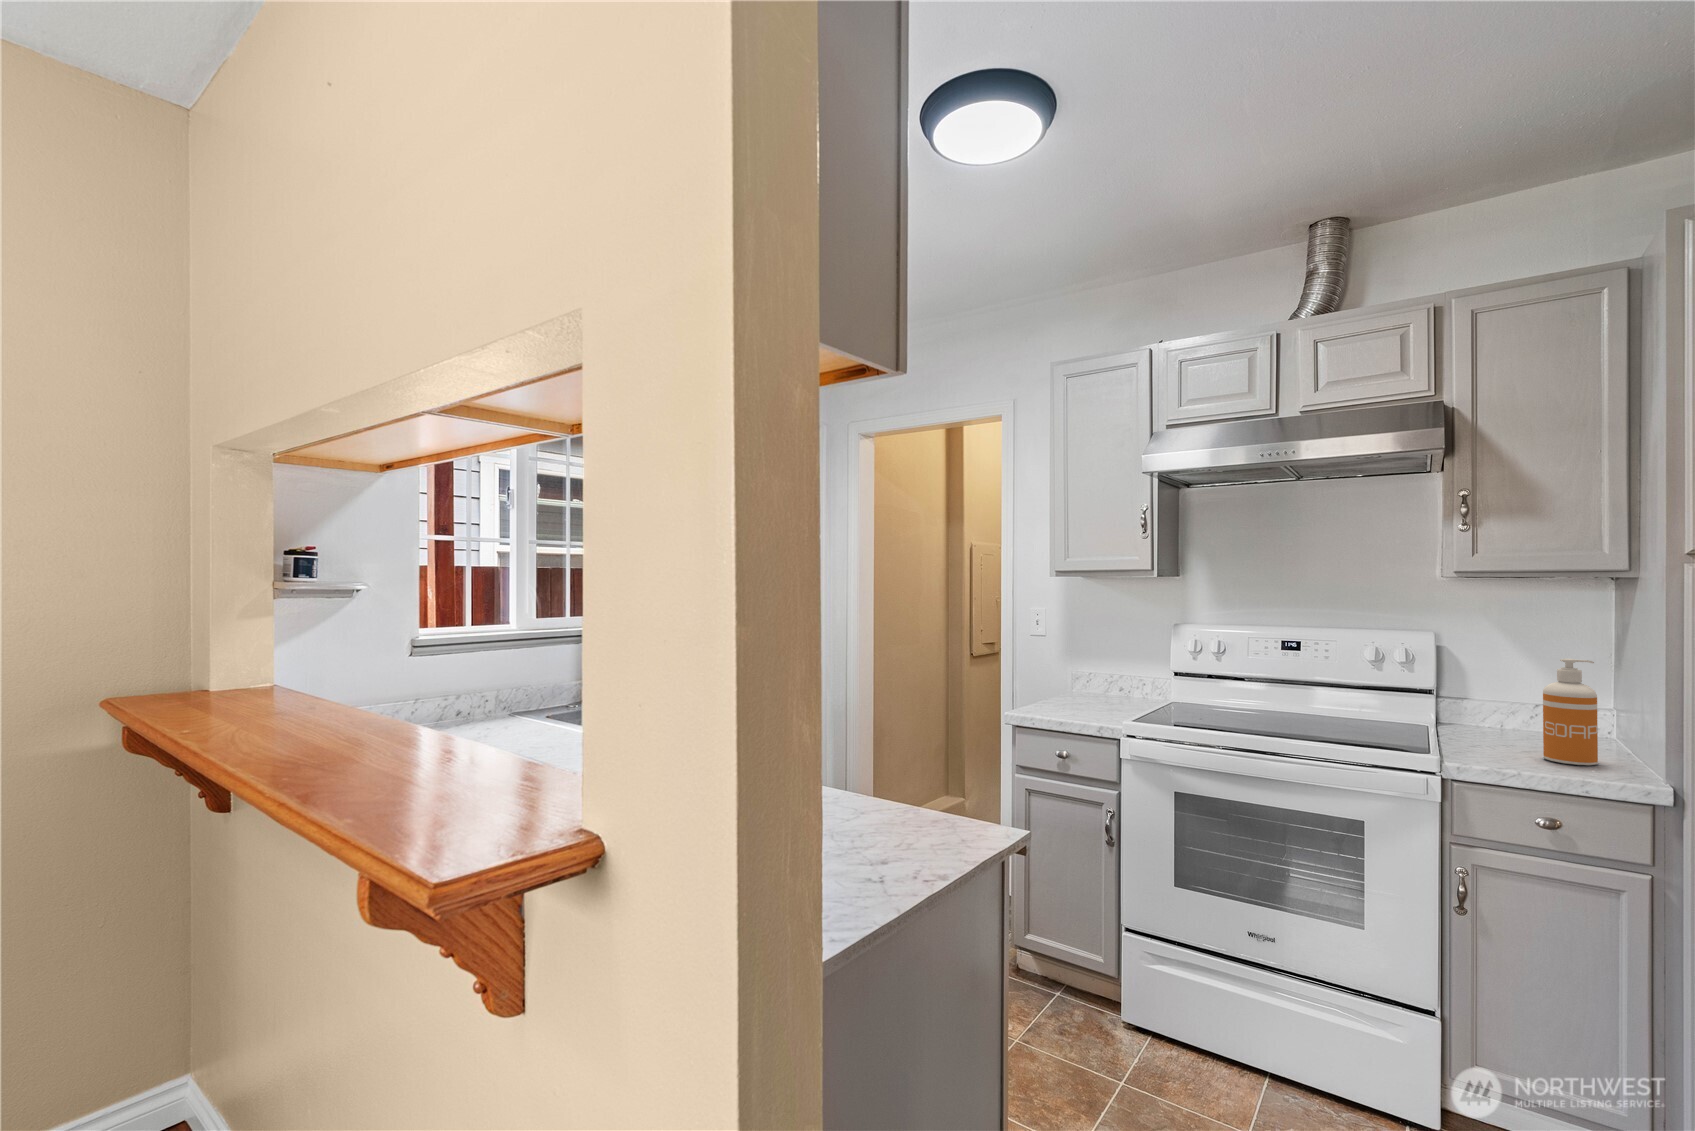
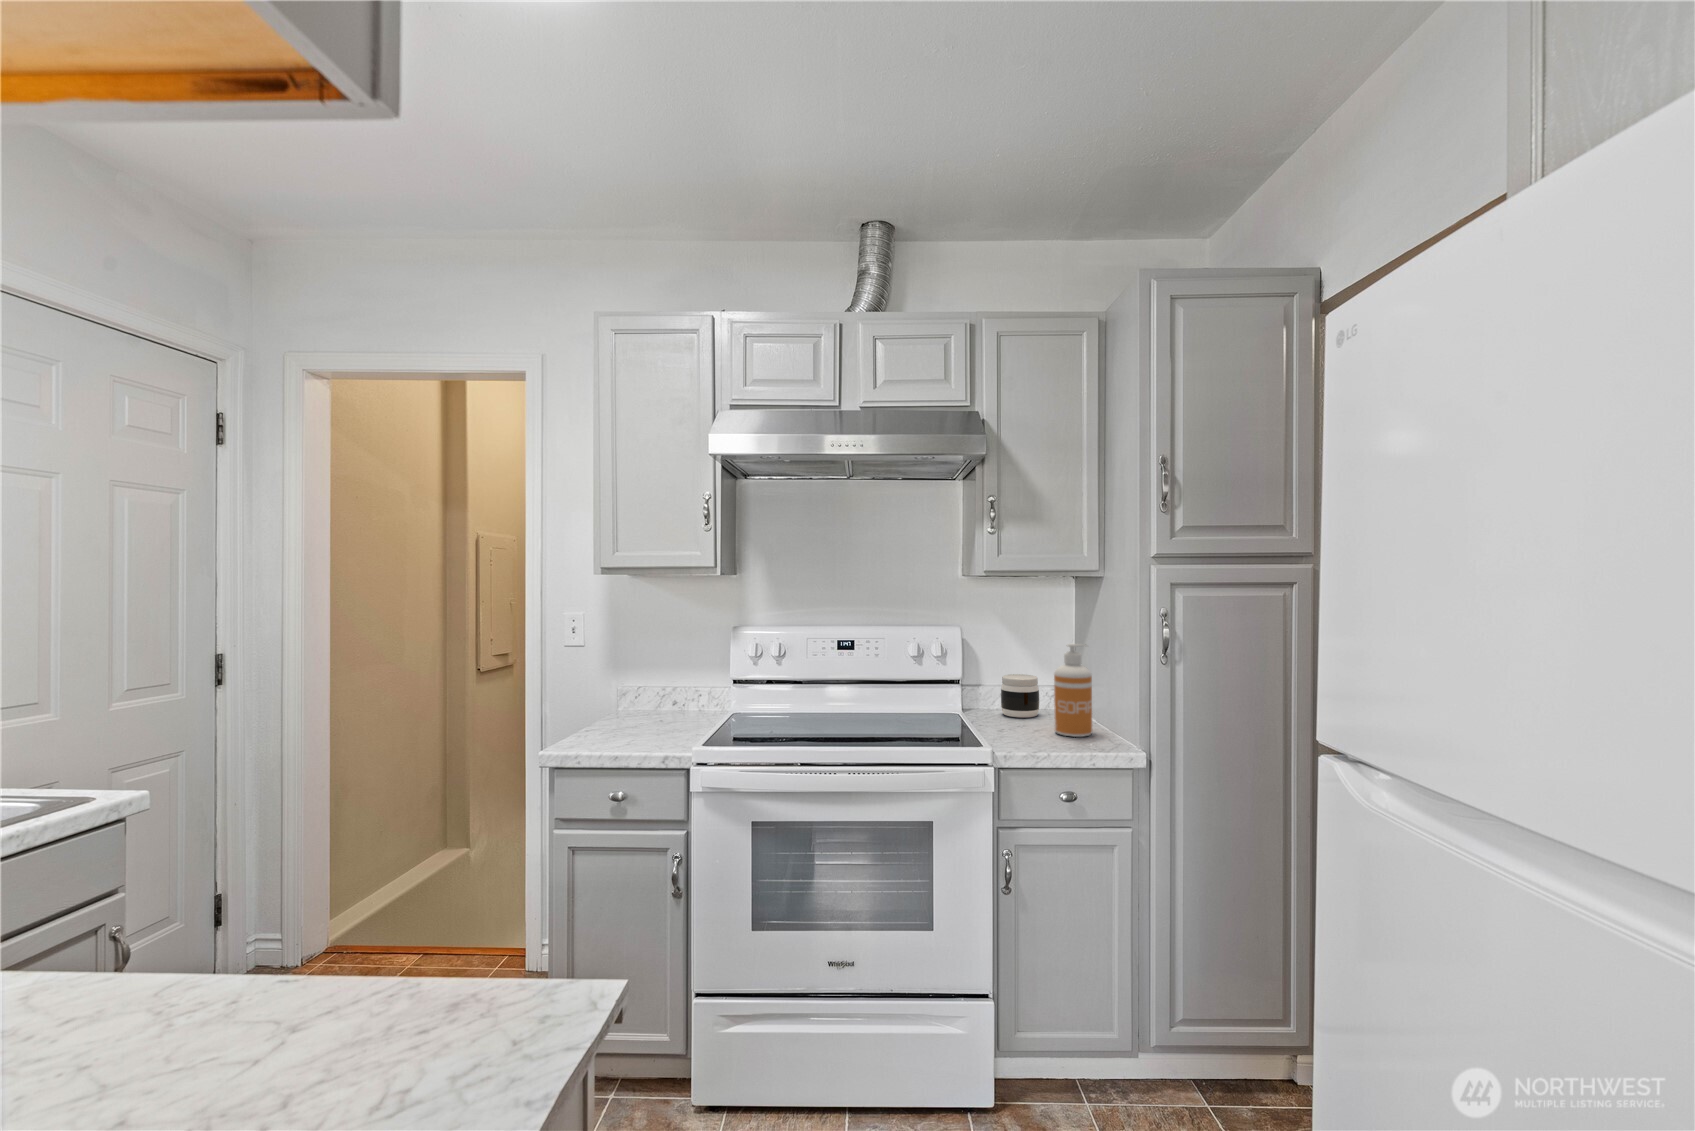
jar: none [1488,692,1544,742] -> present [1001,674,1039,718]

